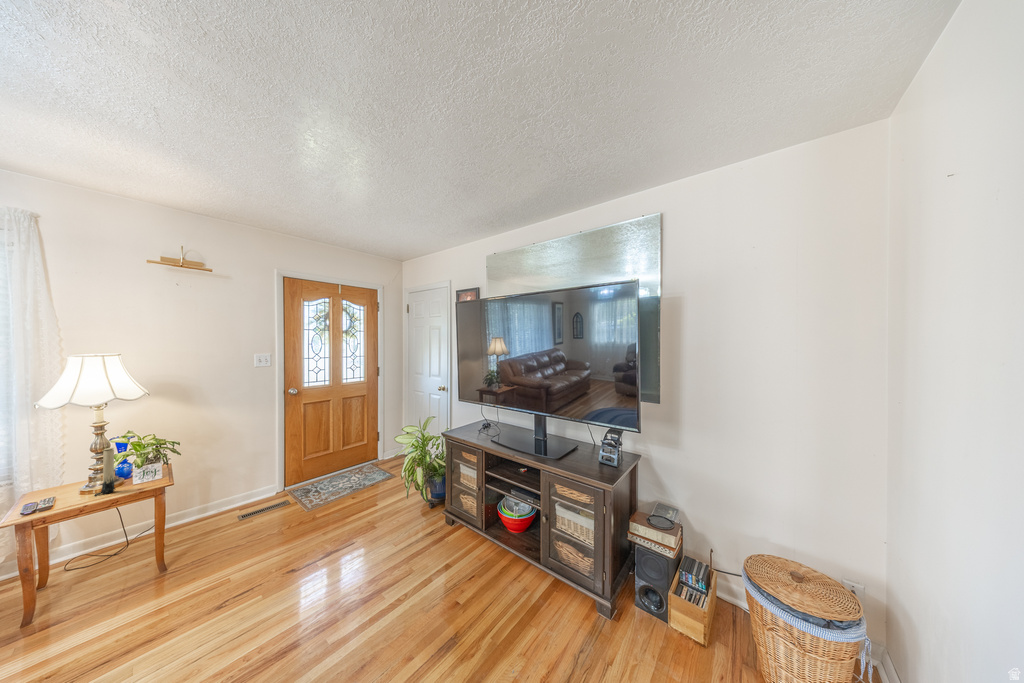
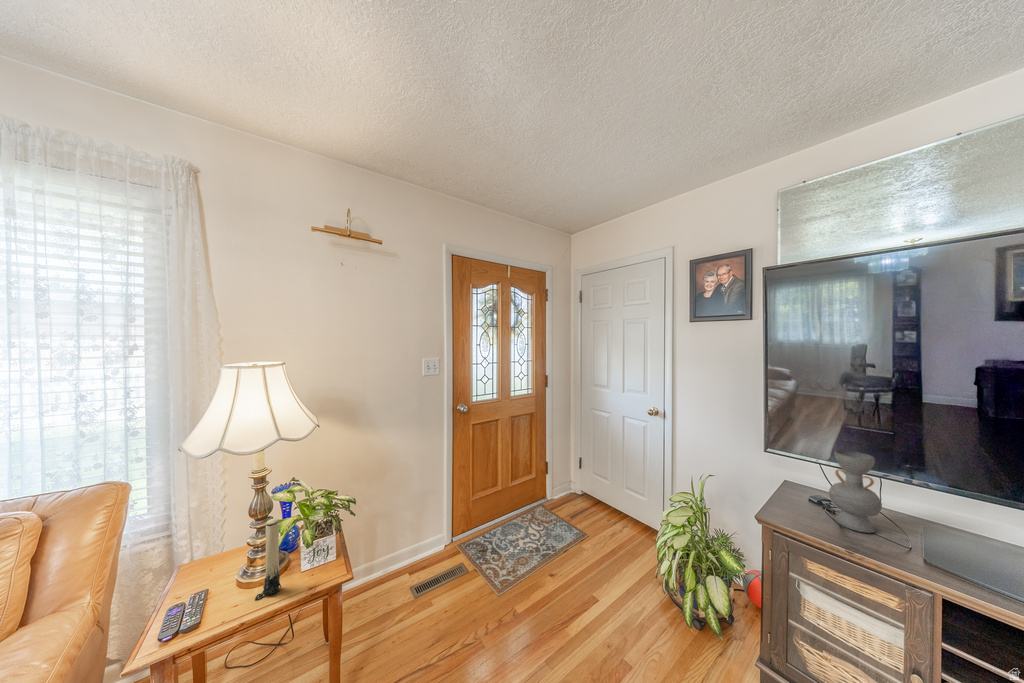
decorative vase: none [476,393,494,432] -> present [829,450,882,533]

